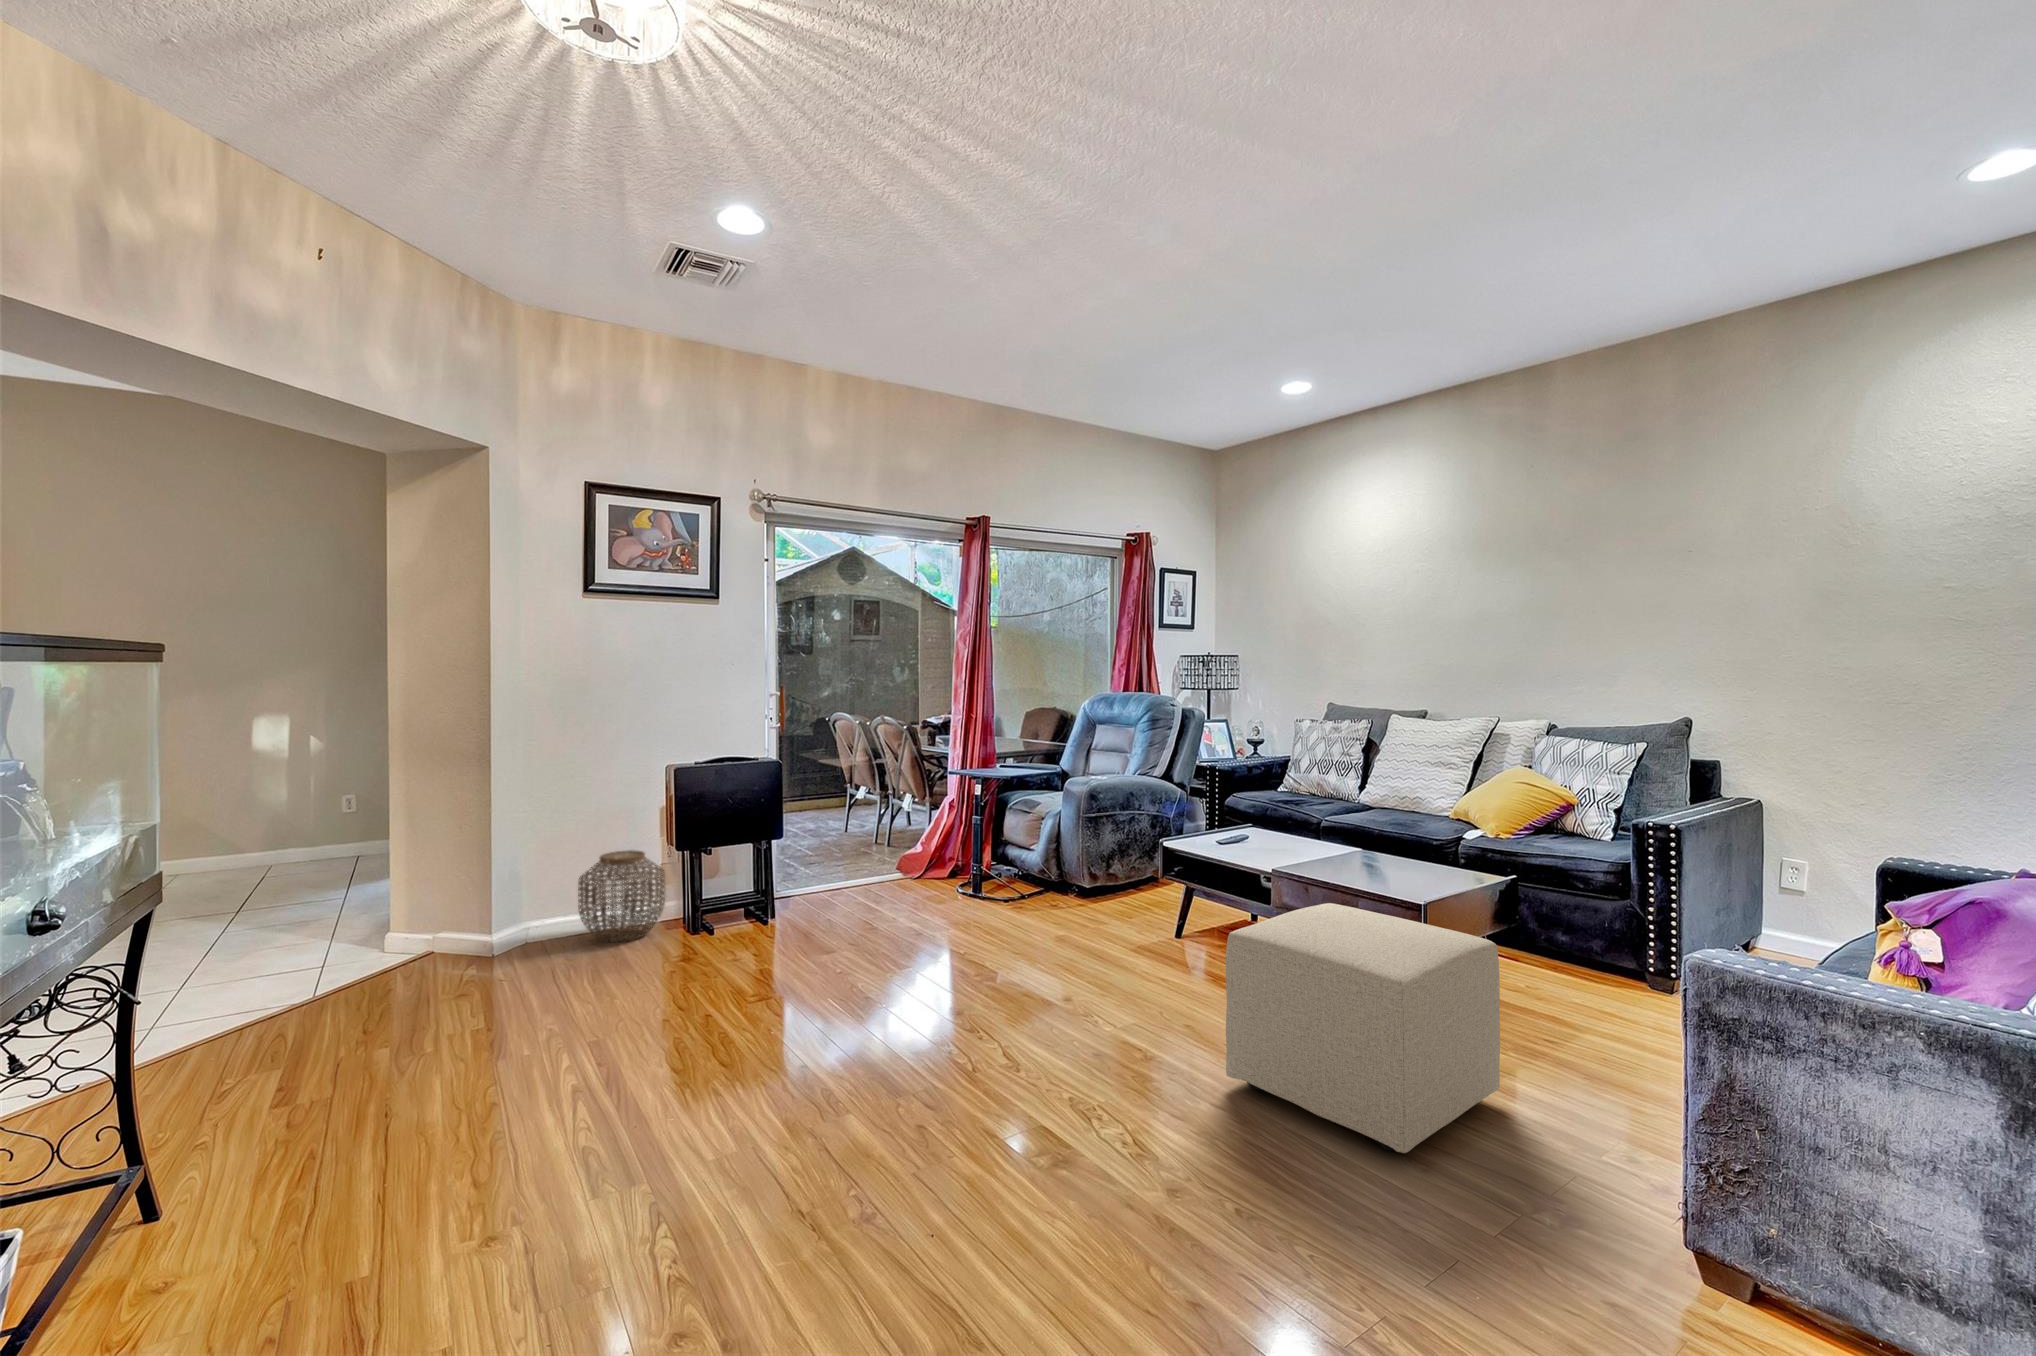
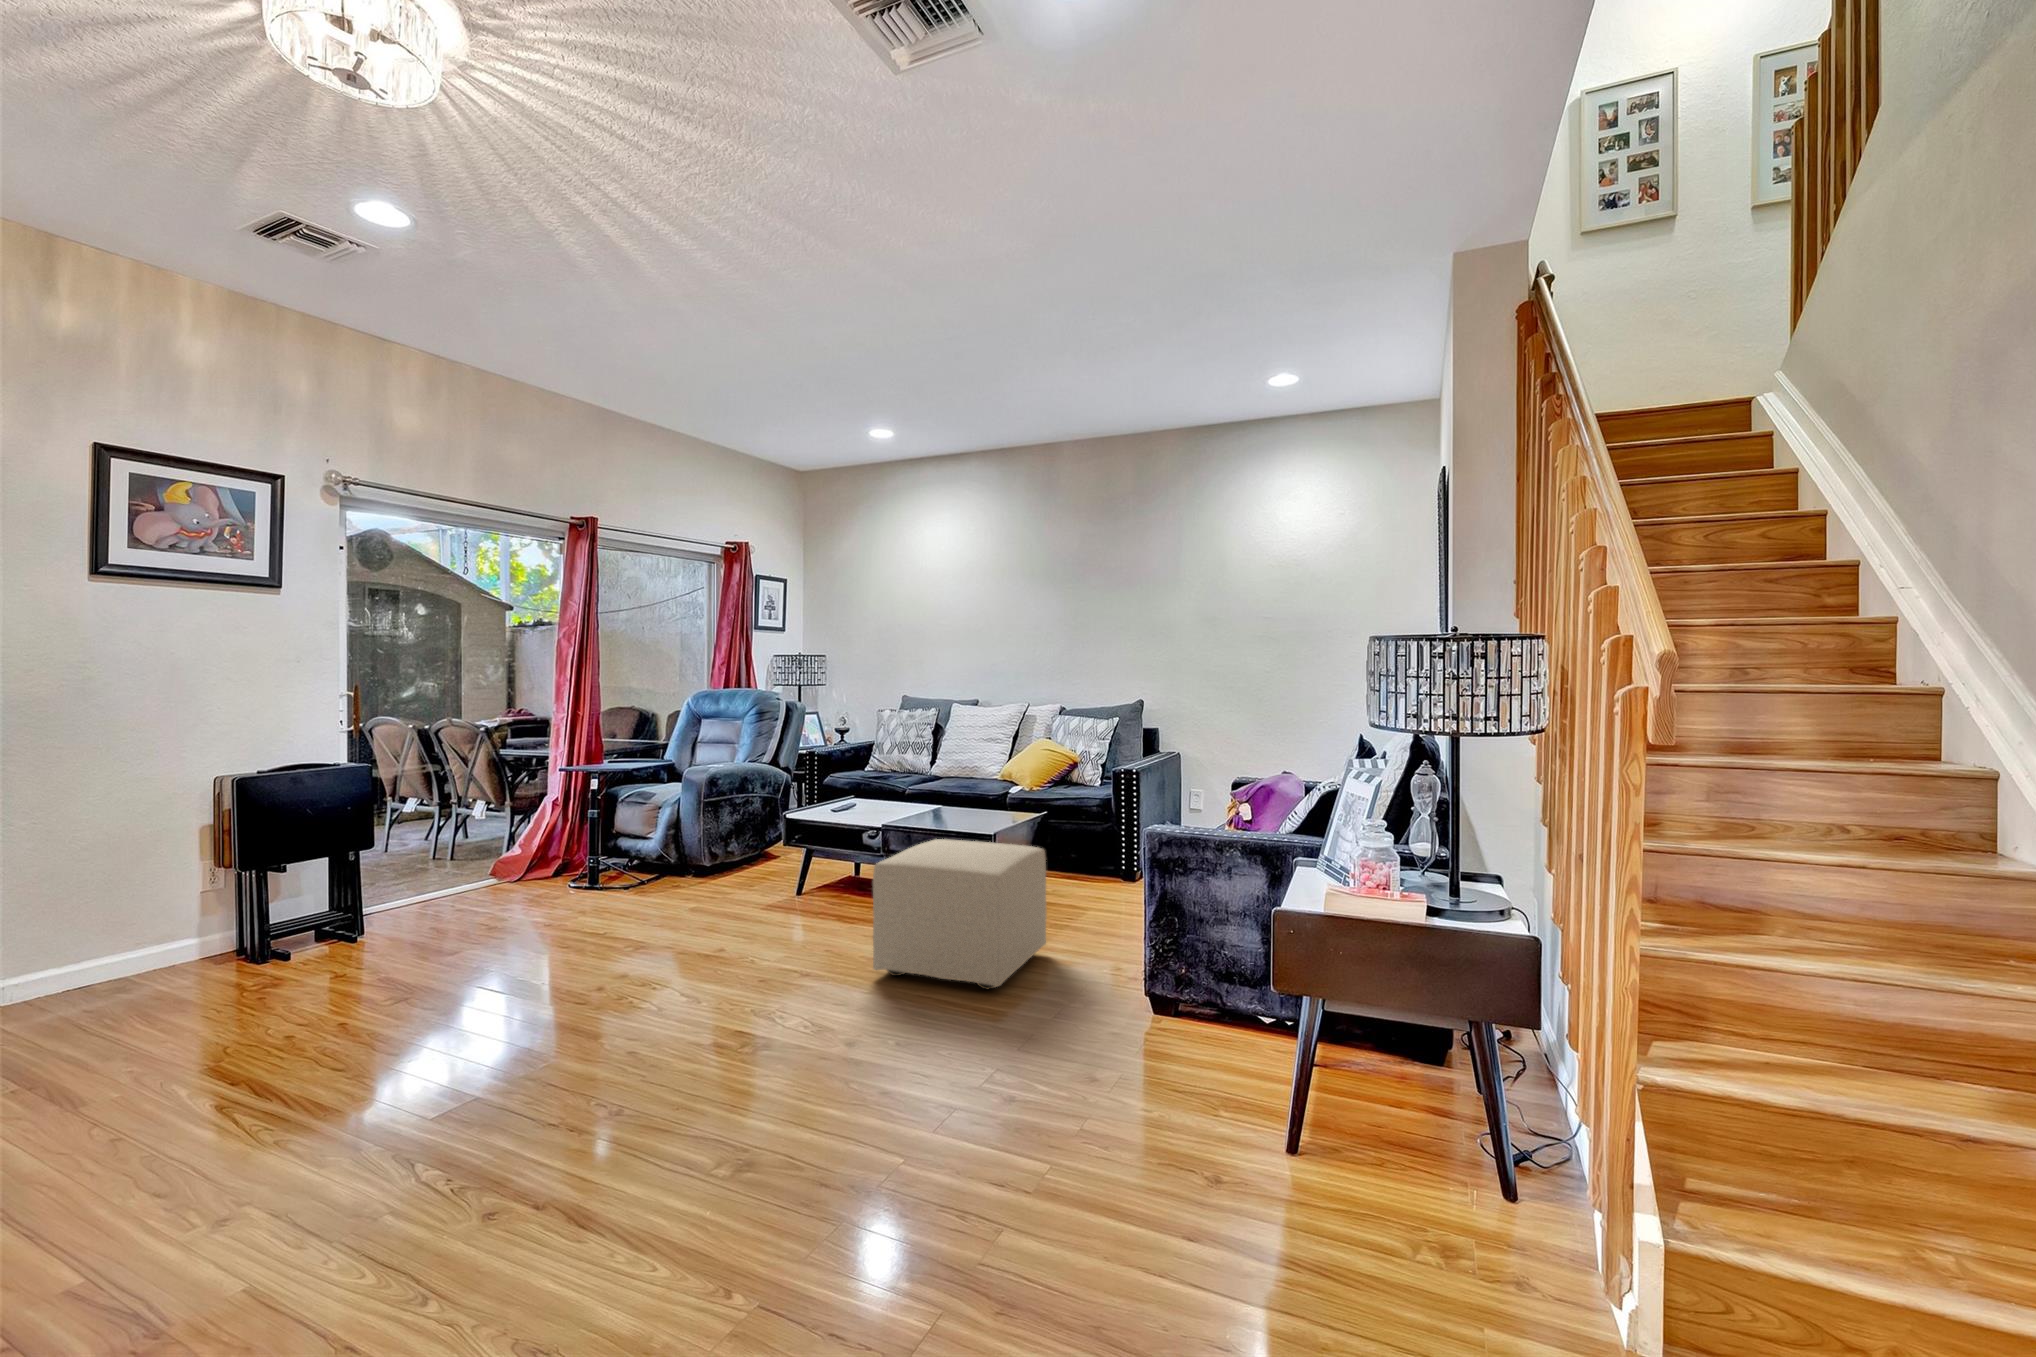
woven basket: present [578,850,665,942] -> none [92,877,223,986]

